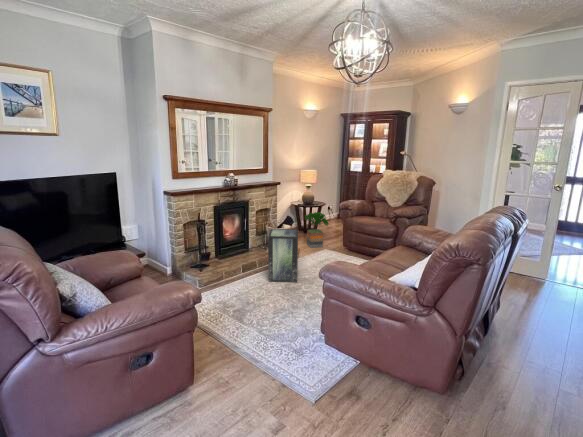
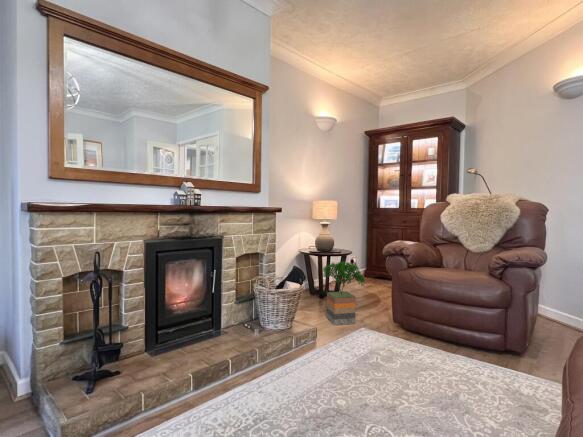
storage box: present [268,229,298,282] -> none [247,289,320,426]

